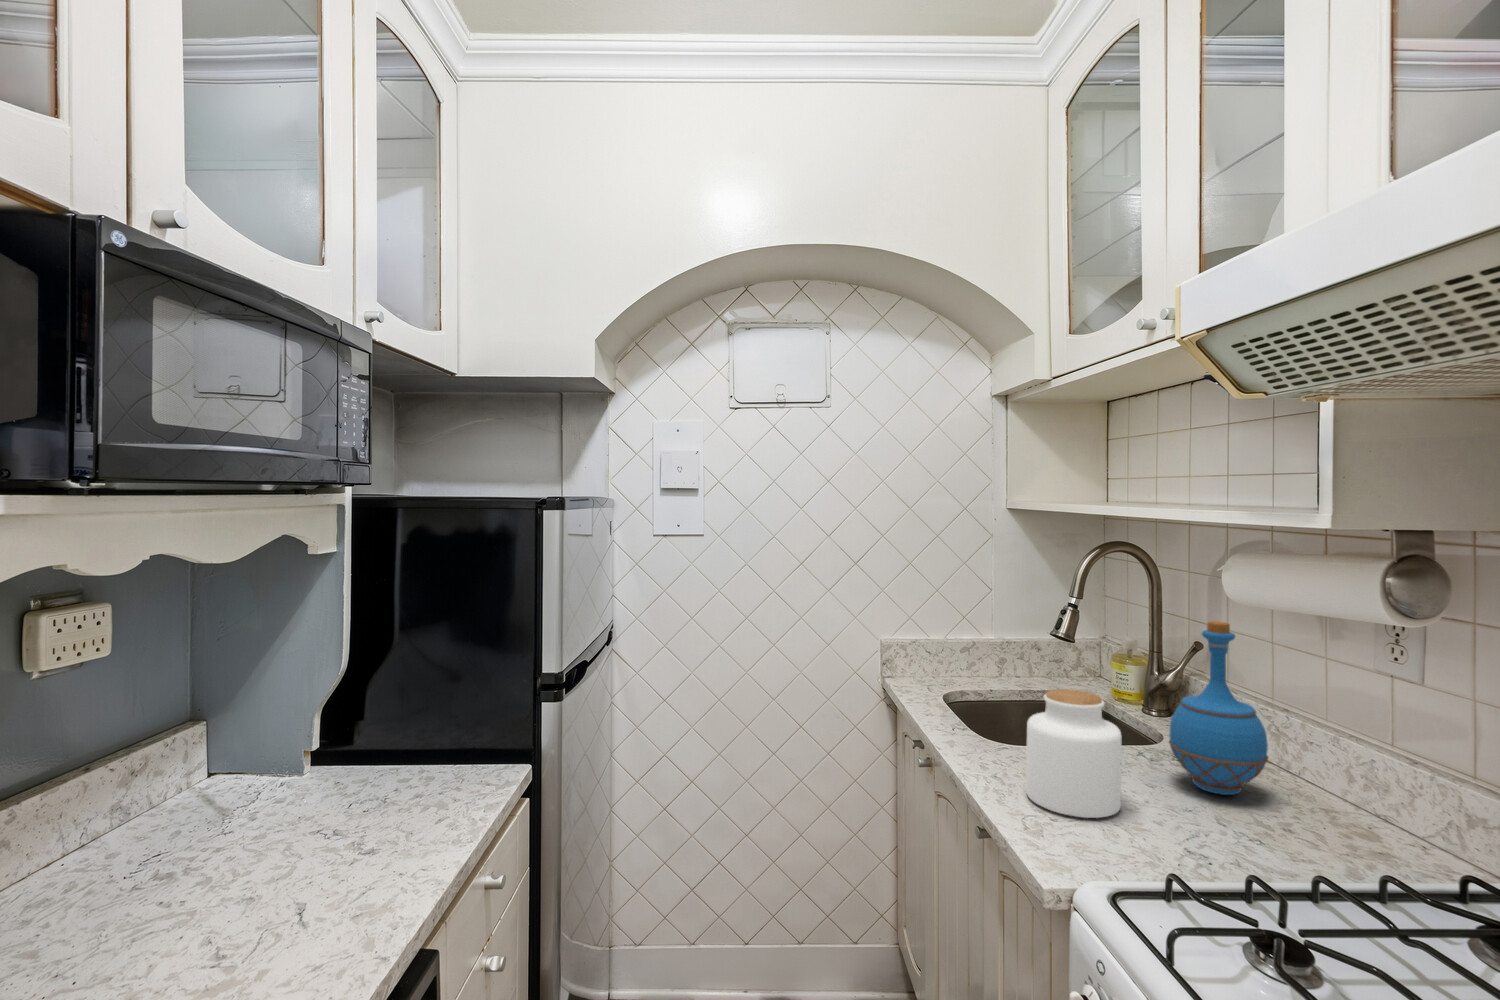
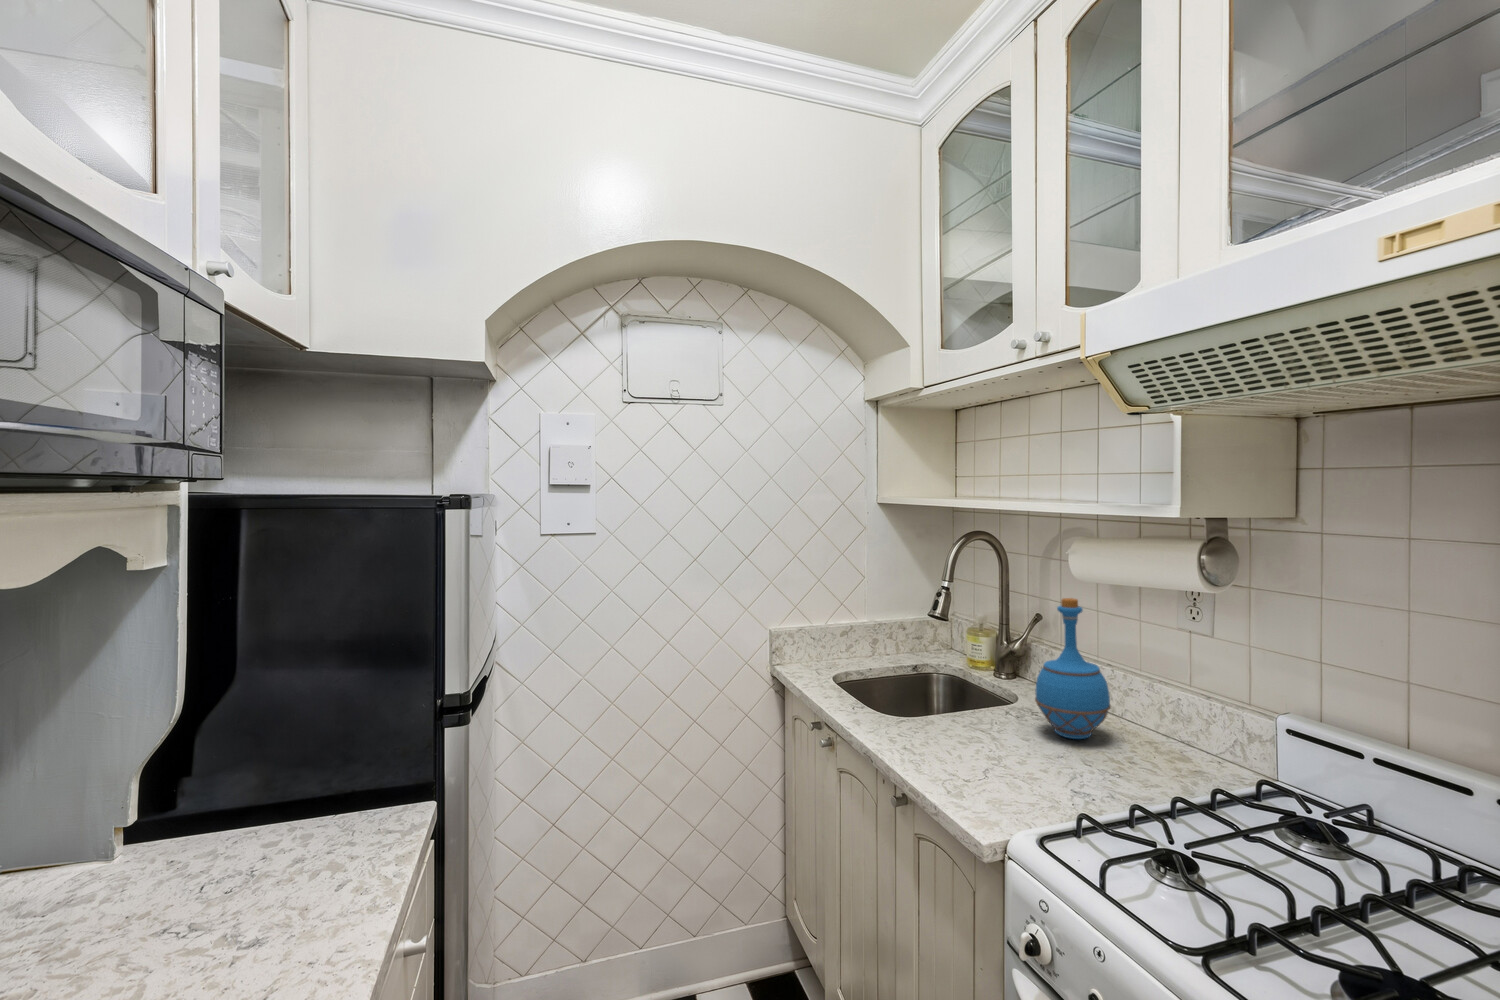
jar: present [1026,689,1122,818] -> none [933,666,1012,775]

